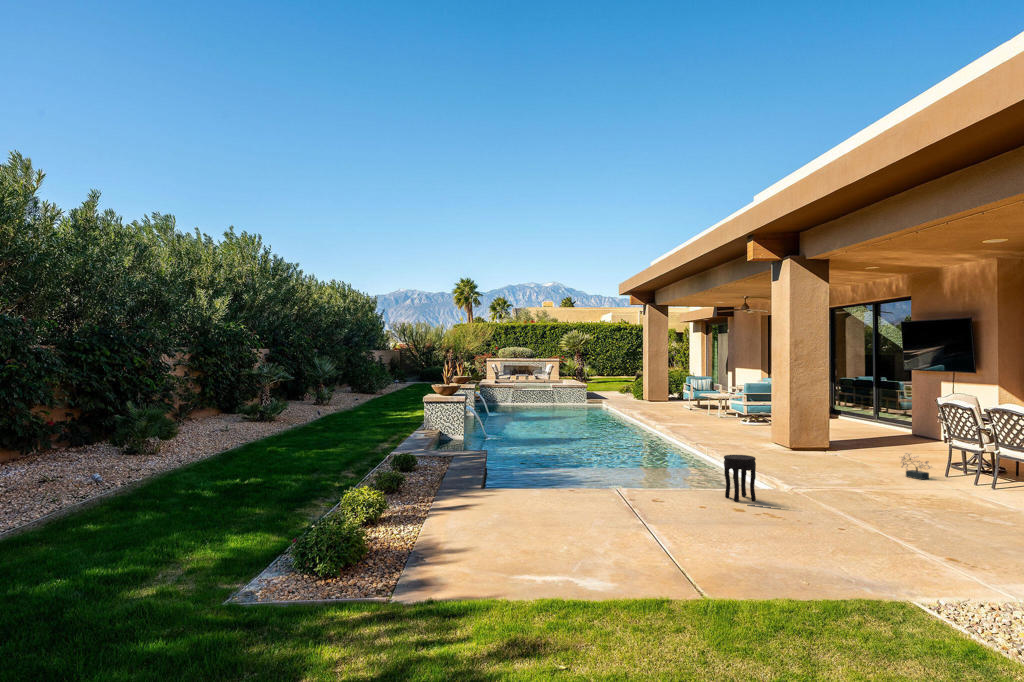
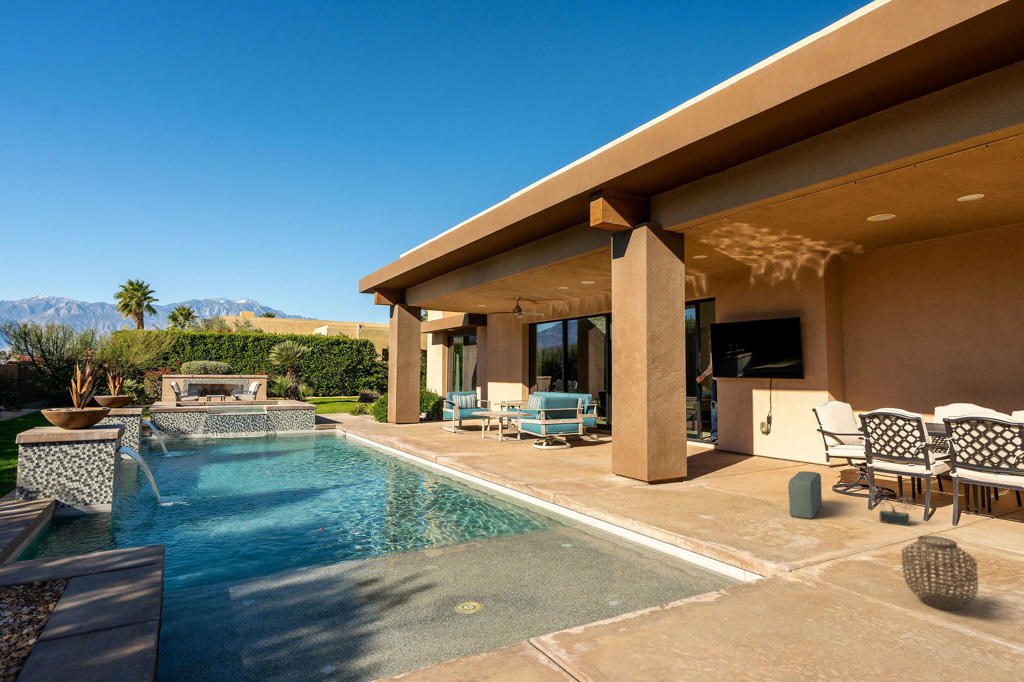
pouf: none [844,443,888,471] -> present [788,471,822,519]
side table: present [724,455,756,502] -> none [802,541,882,666]
woven basket: none [812,464,847,500] -> present [902,536,978,610]

